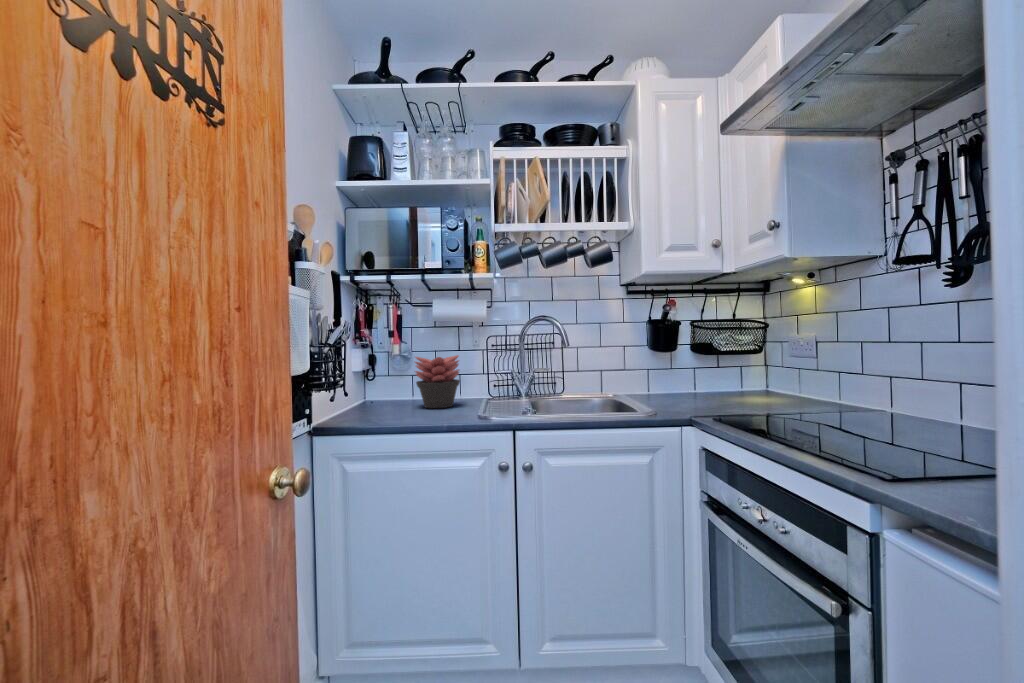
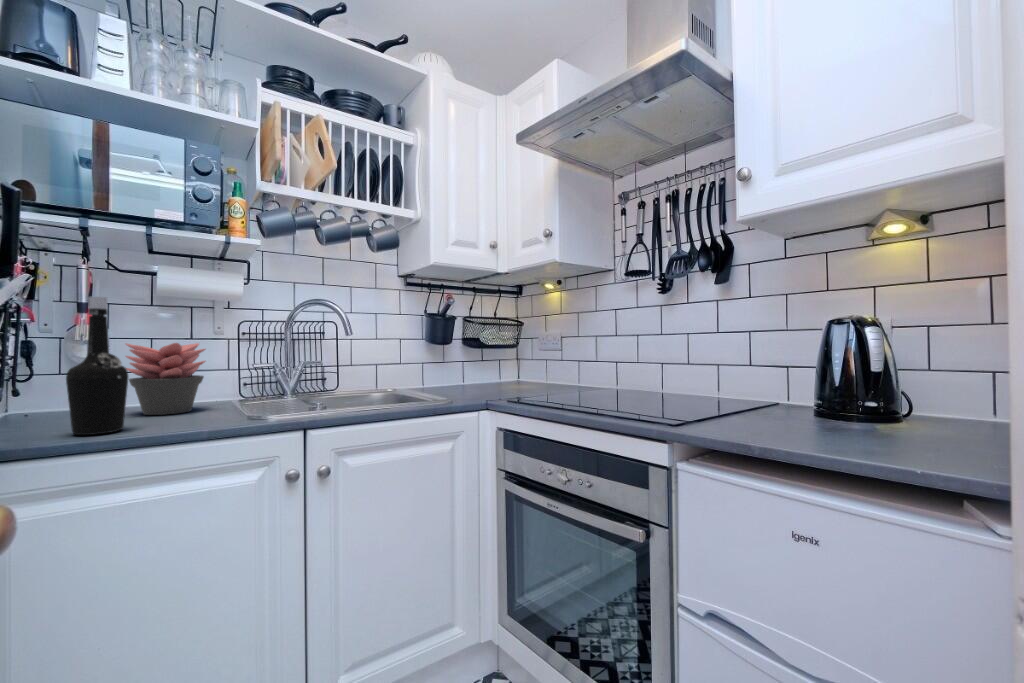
bottle: none [373,330,405,422] -> present [66,297,128,435]

